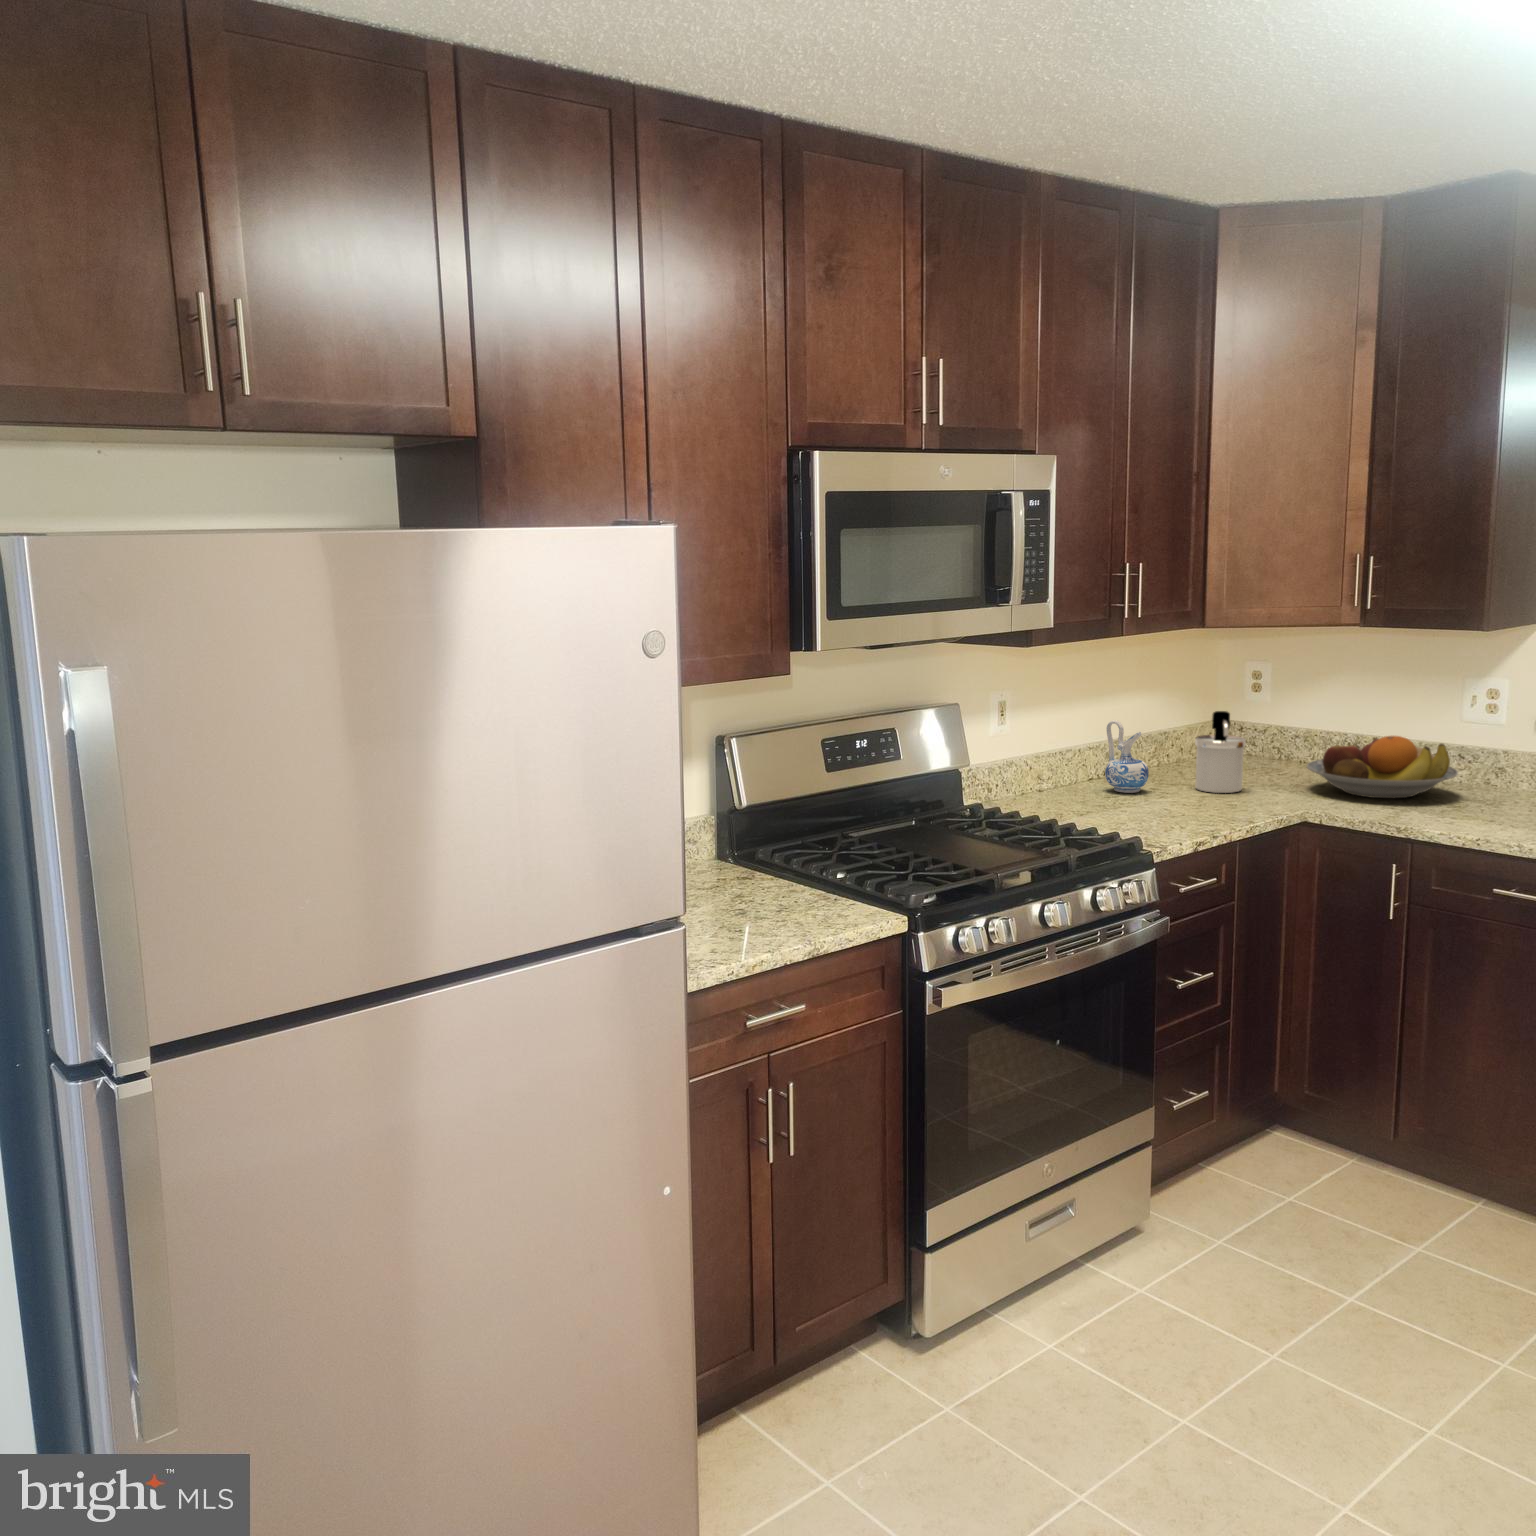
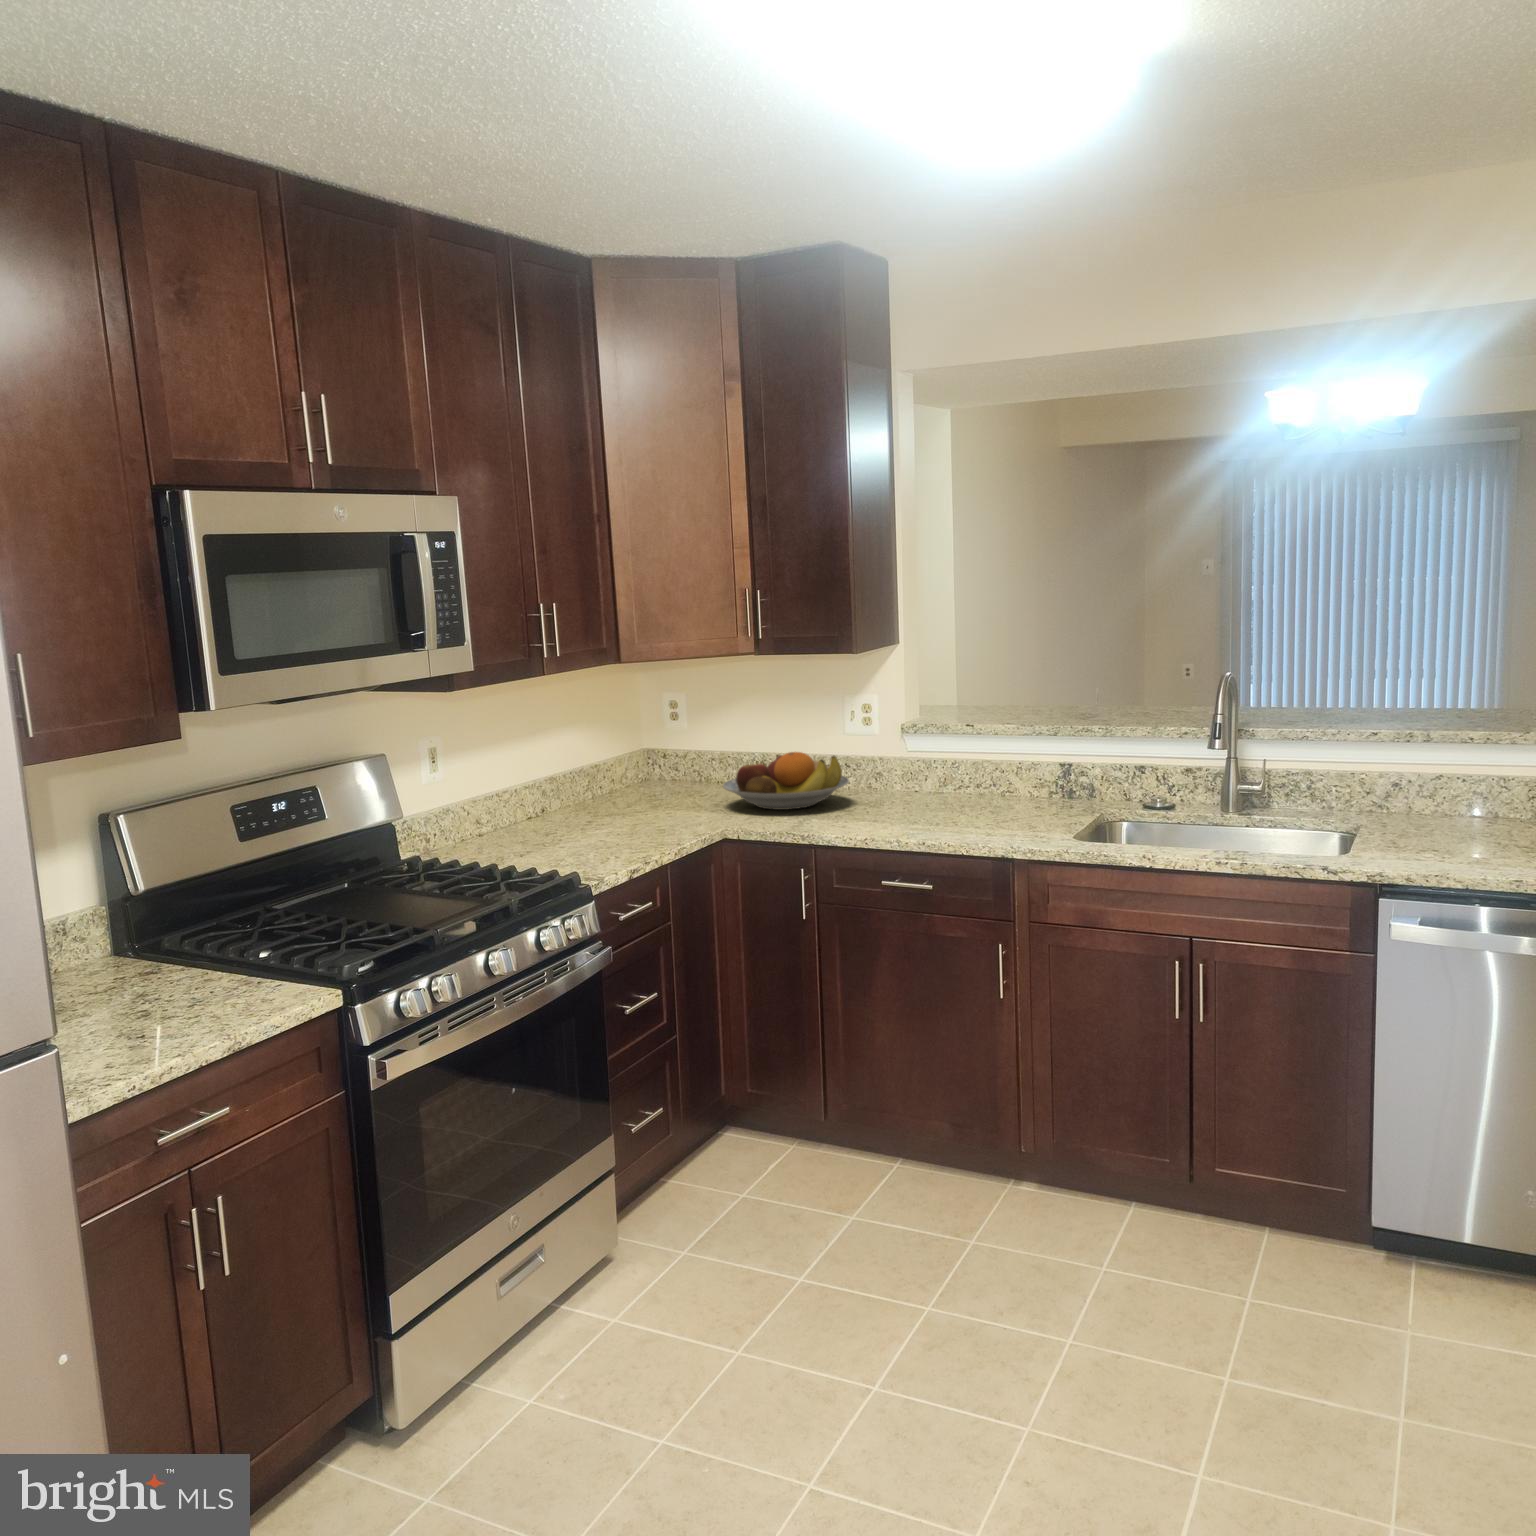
soap dispenser: present [1195,711,1246,793] -> none [621,741,668,819]
ceramic pitcher: present [1105,720,1149,793] -> none [537,758,581,828]

